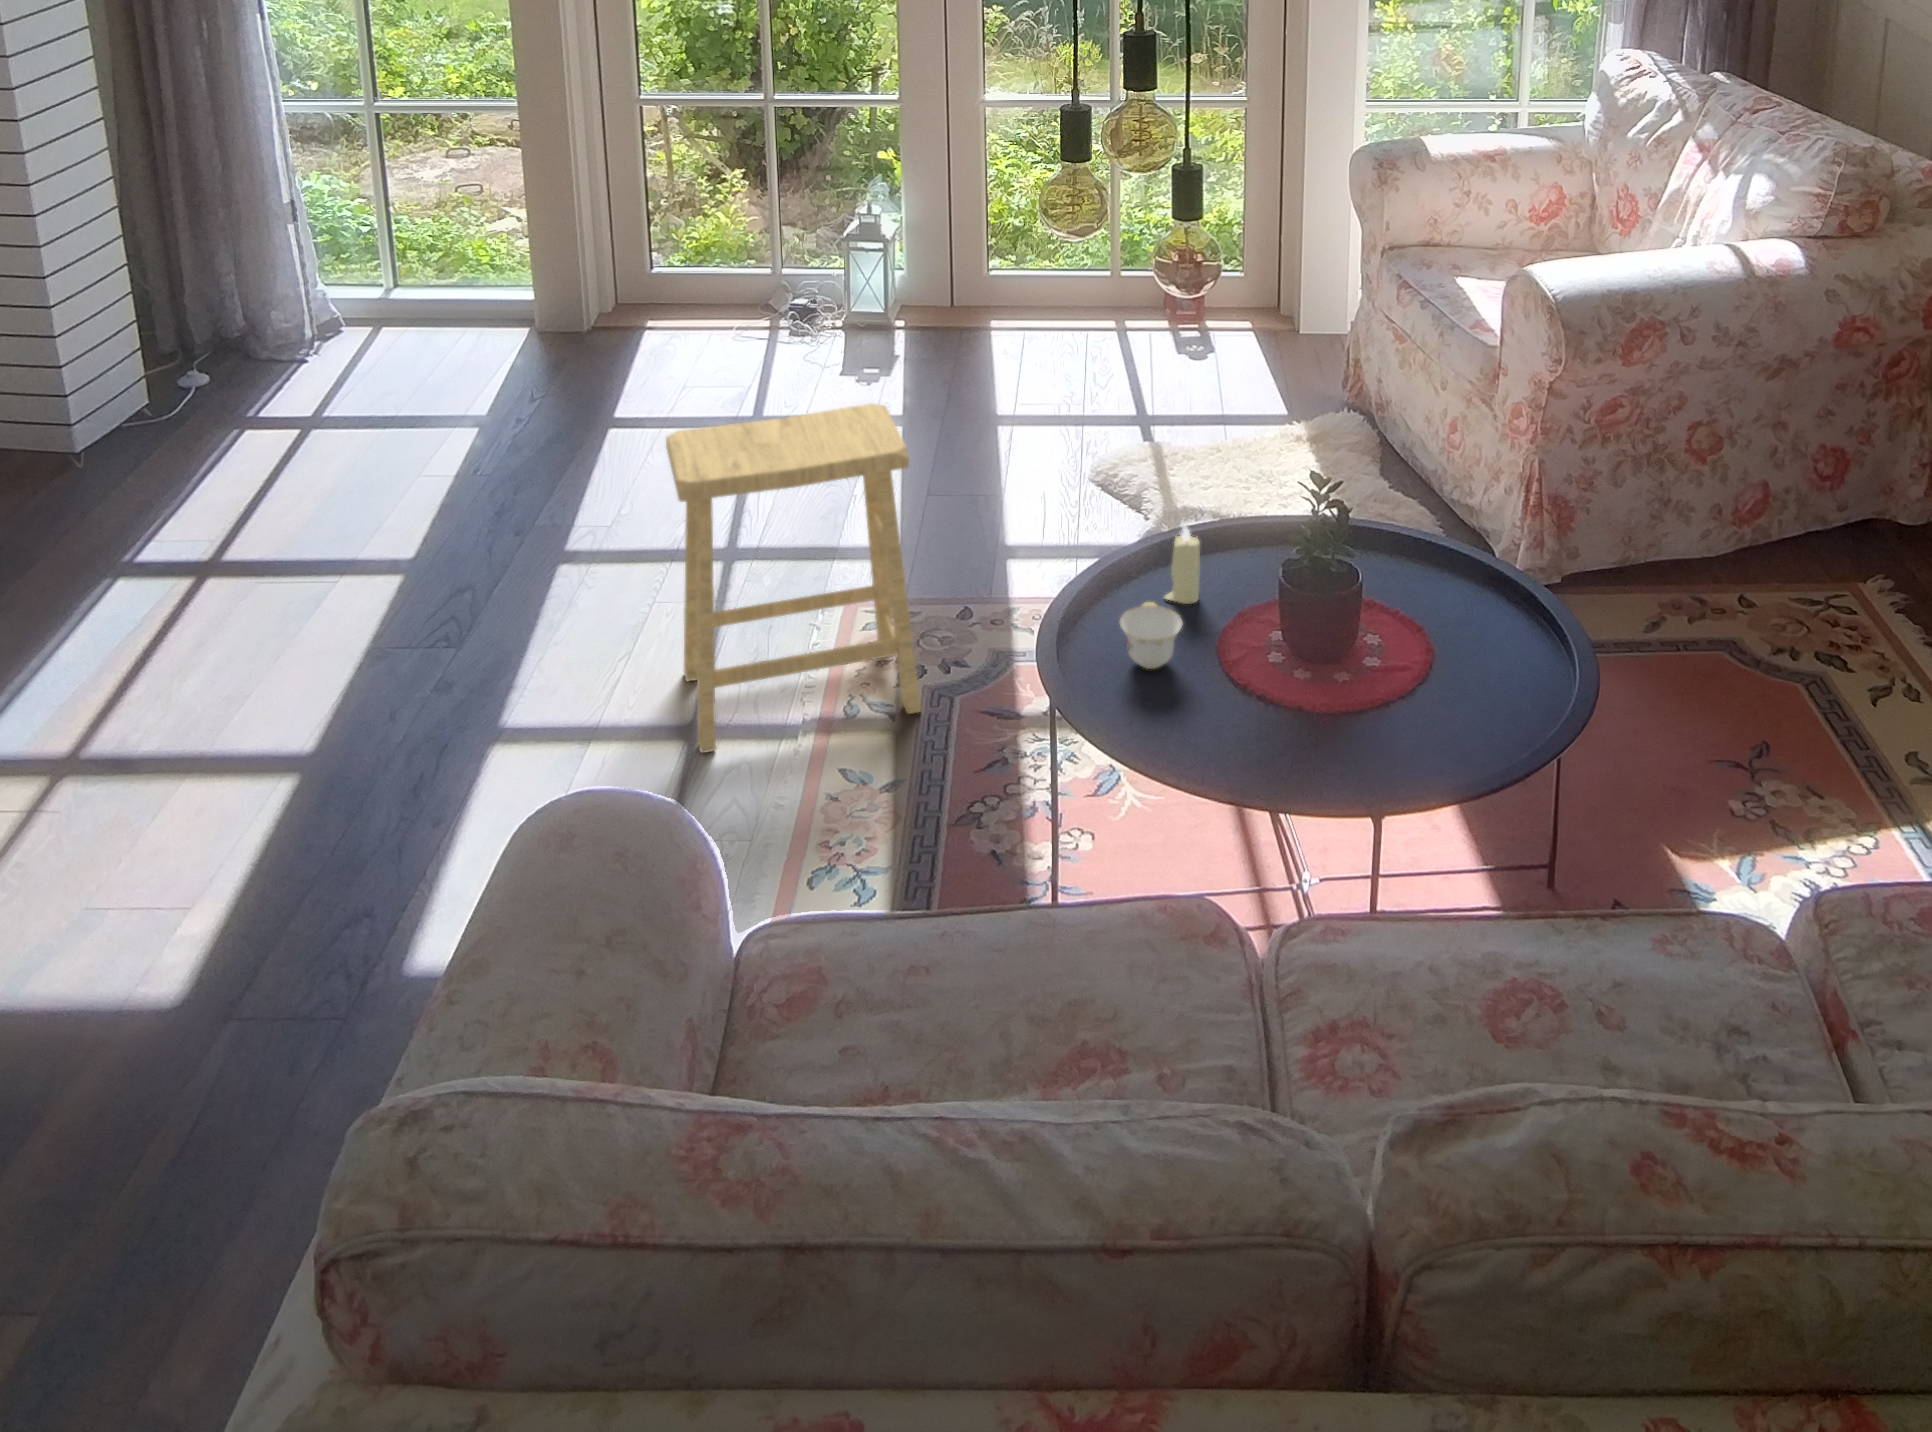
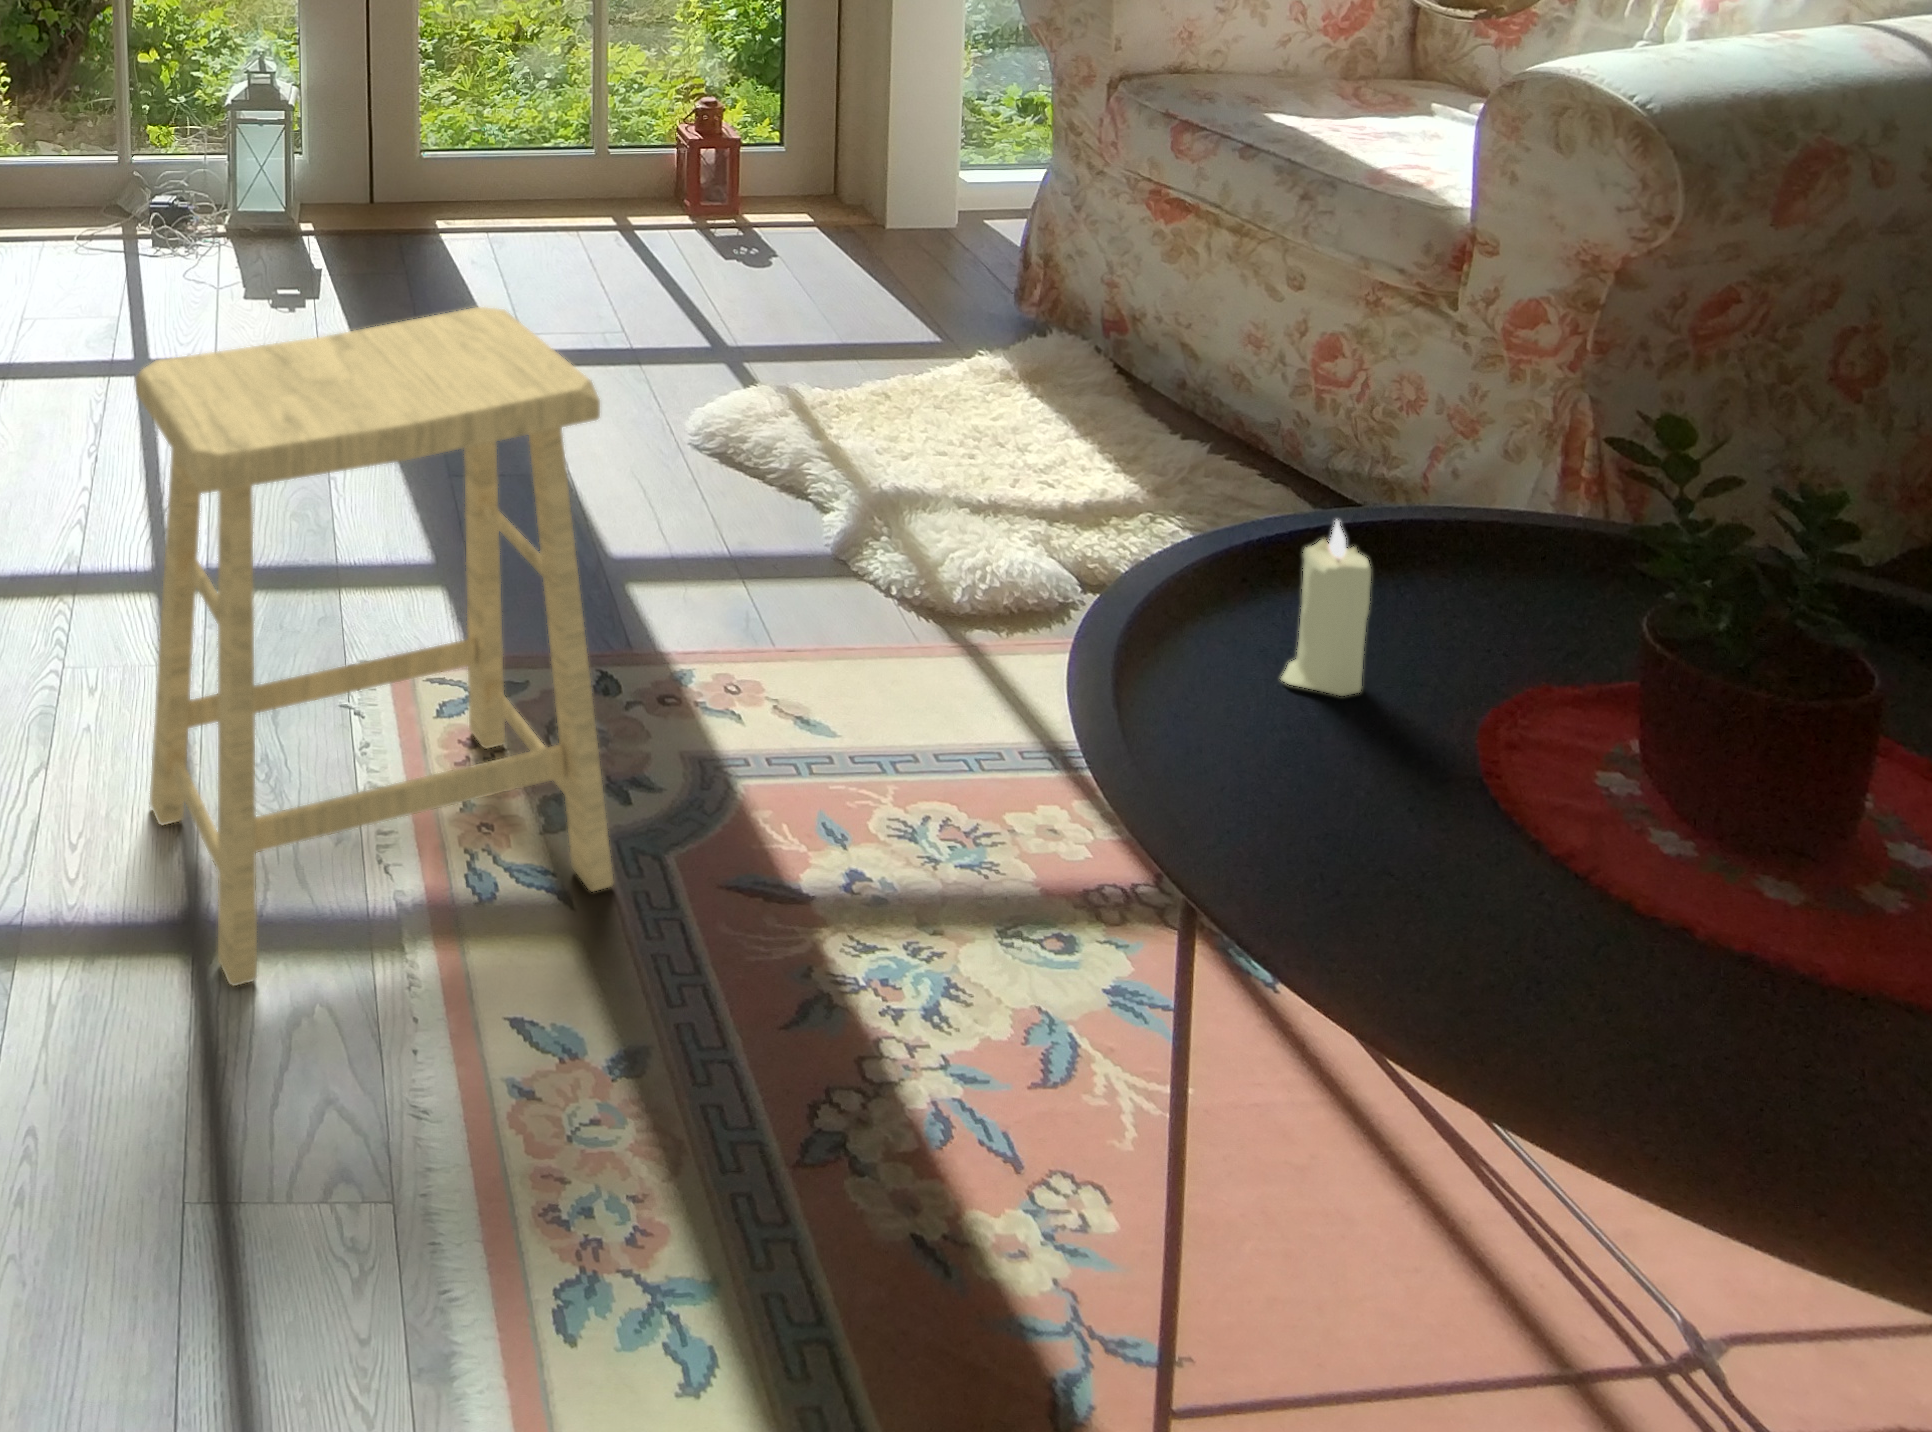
teacup: present [1119,602,1183,669] -> none [1319,701,1495,867]

